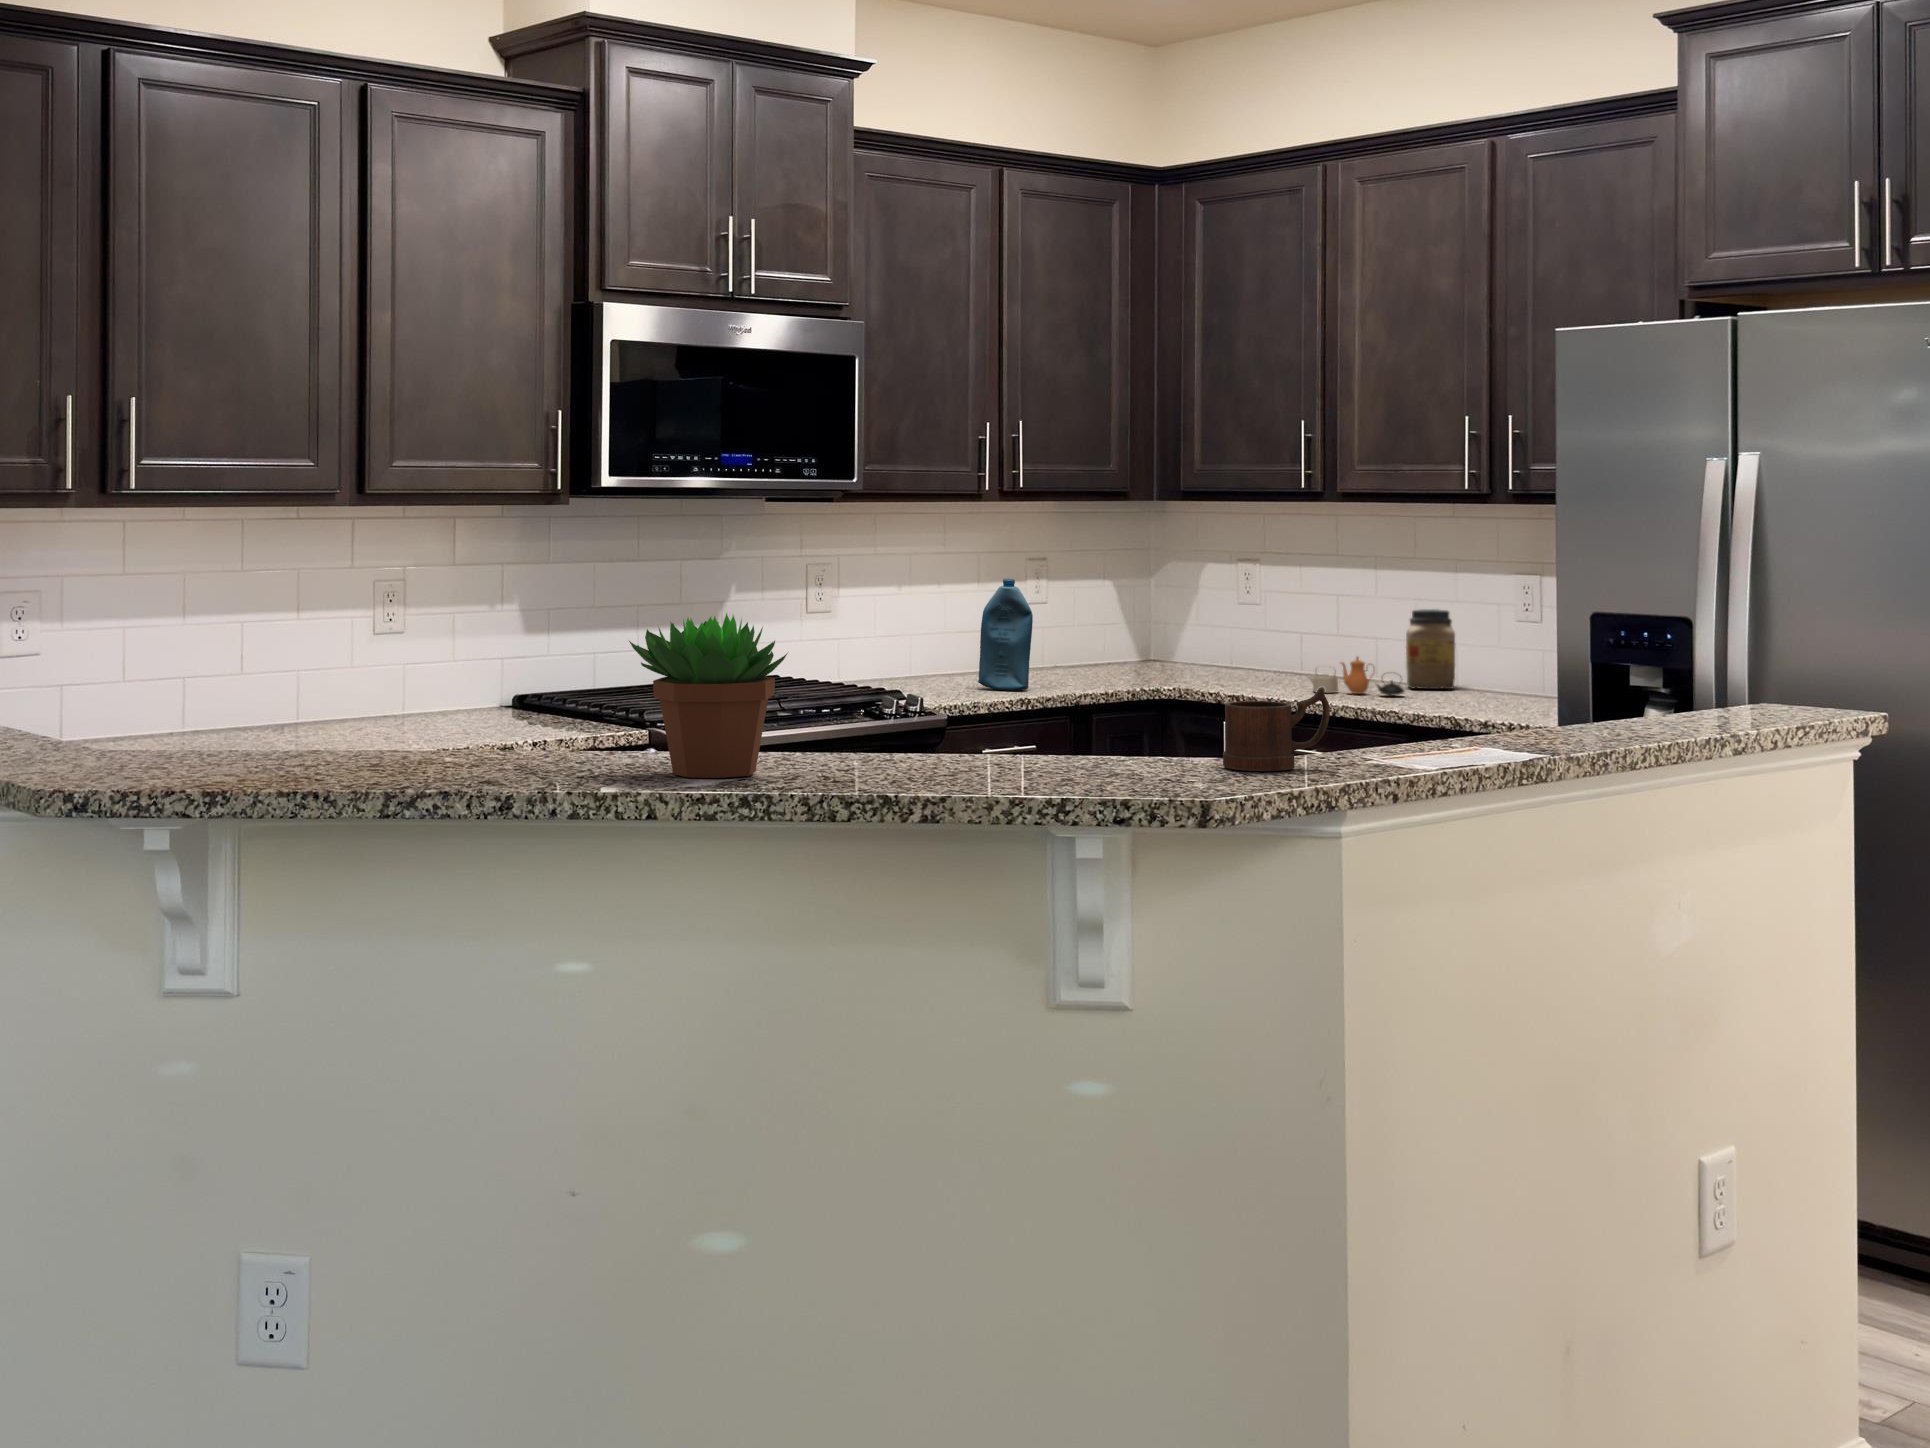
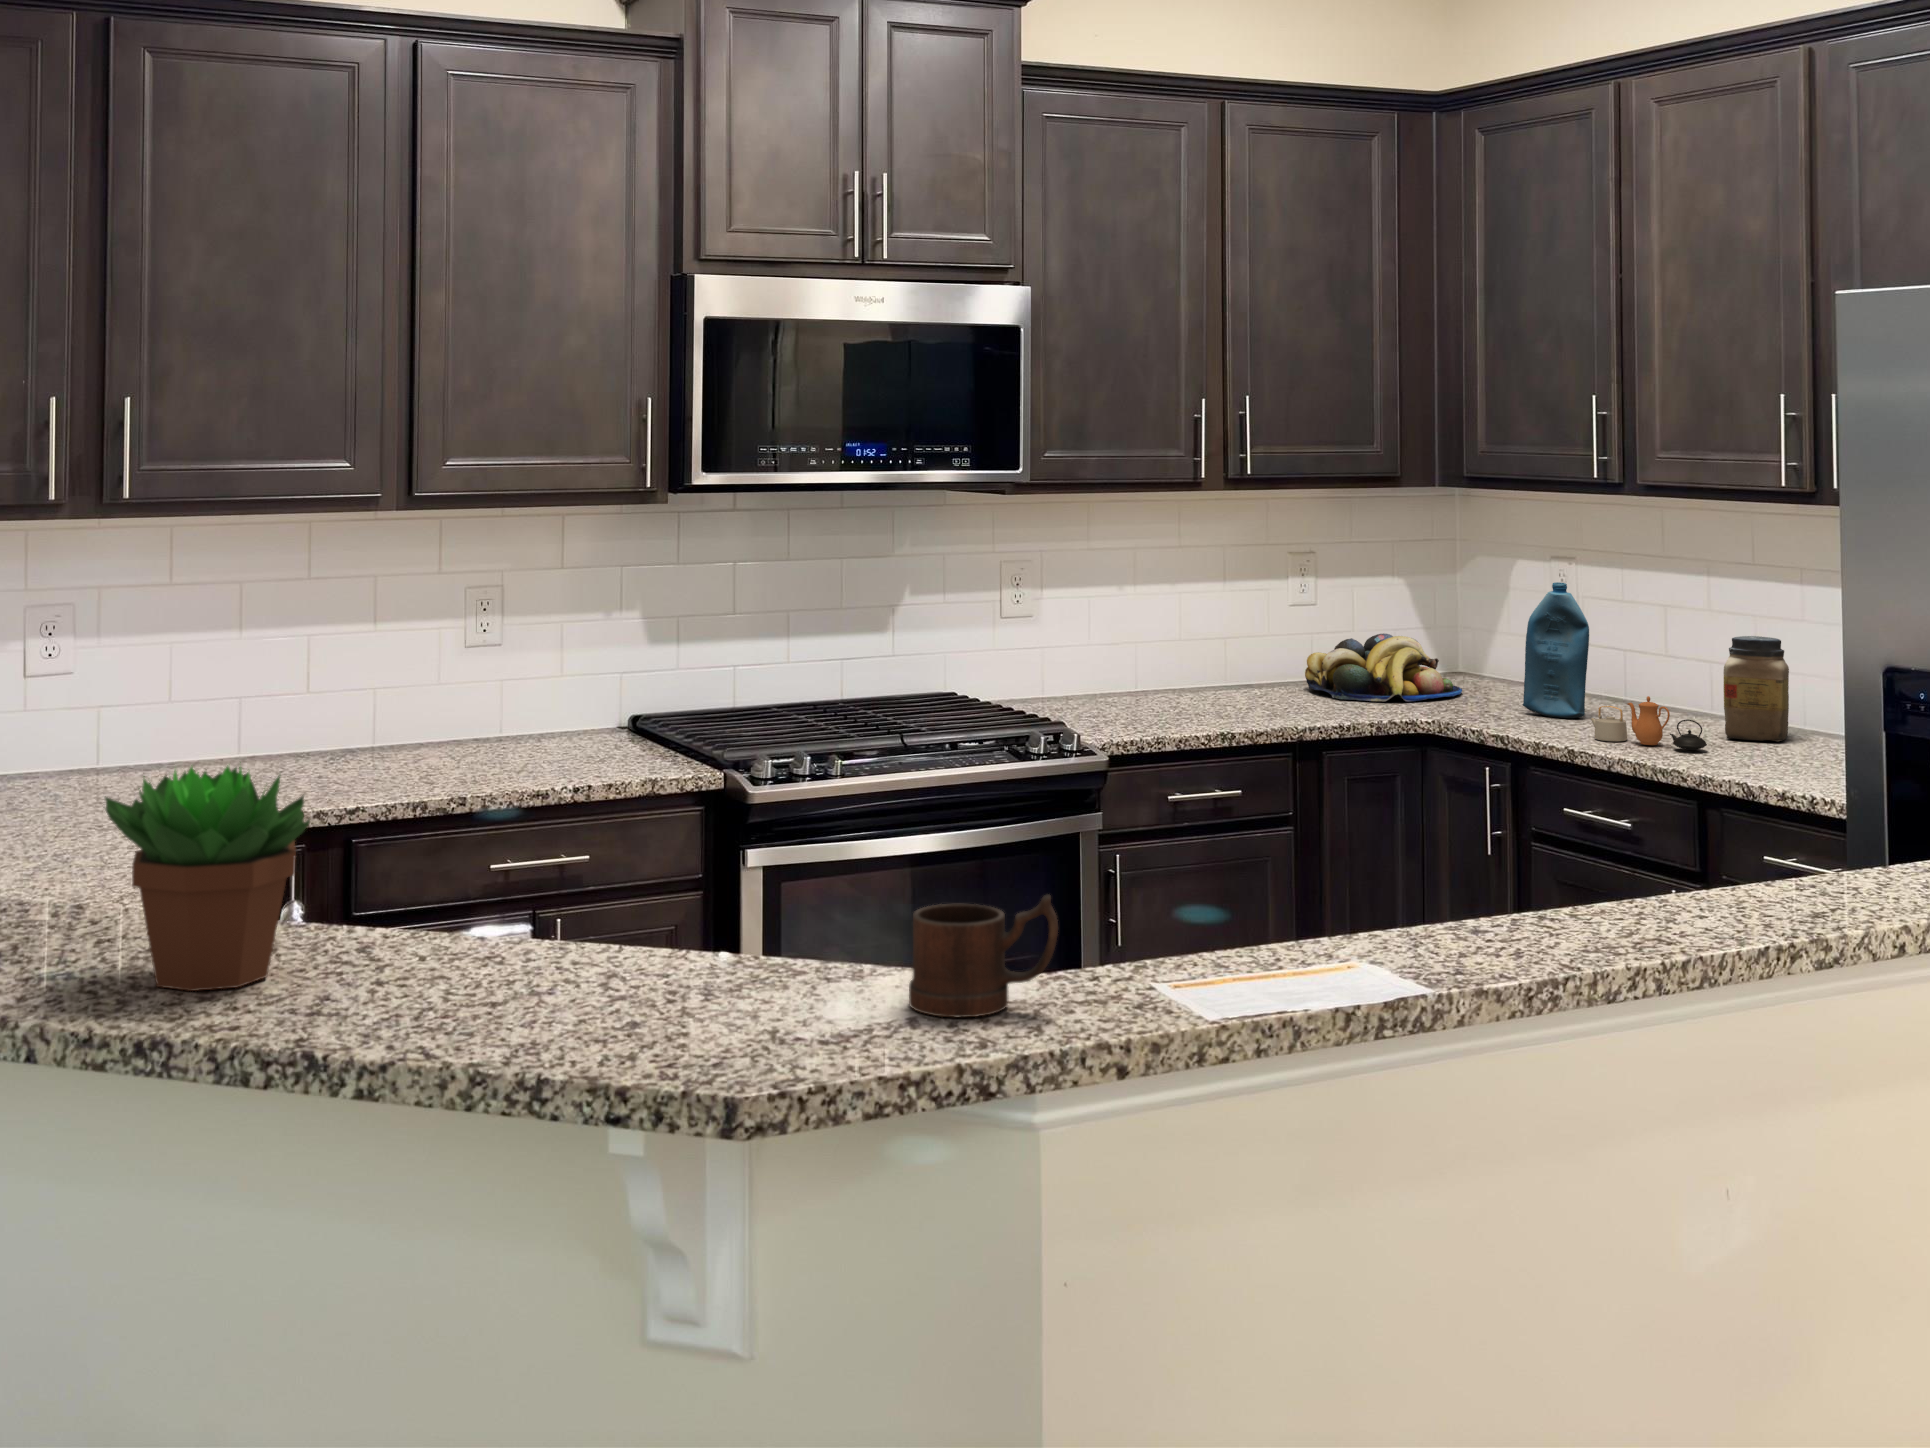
bottle: present [978,579,1033,691] -> present [1522,582,1589,718]
fruit bowl: none [1047,625,1176,677] -> present [1305,633,1462,702]

